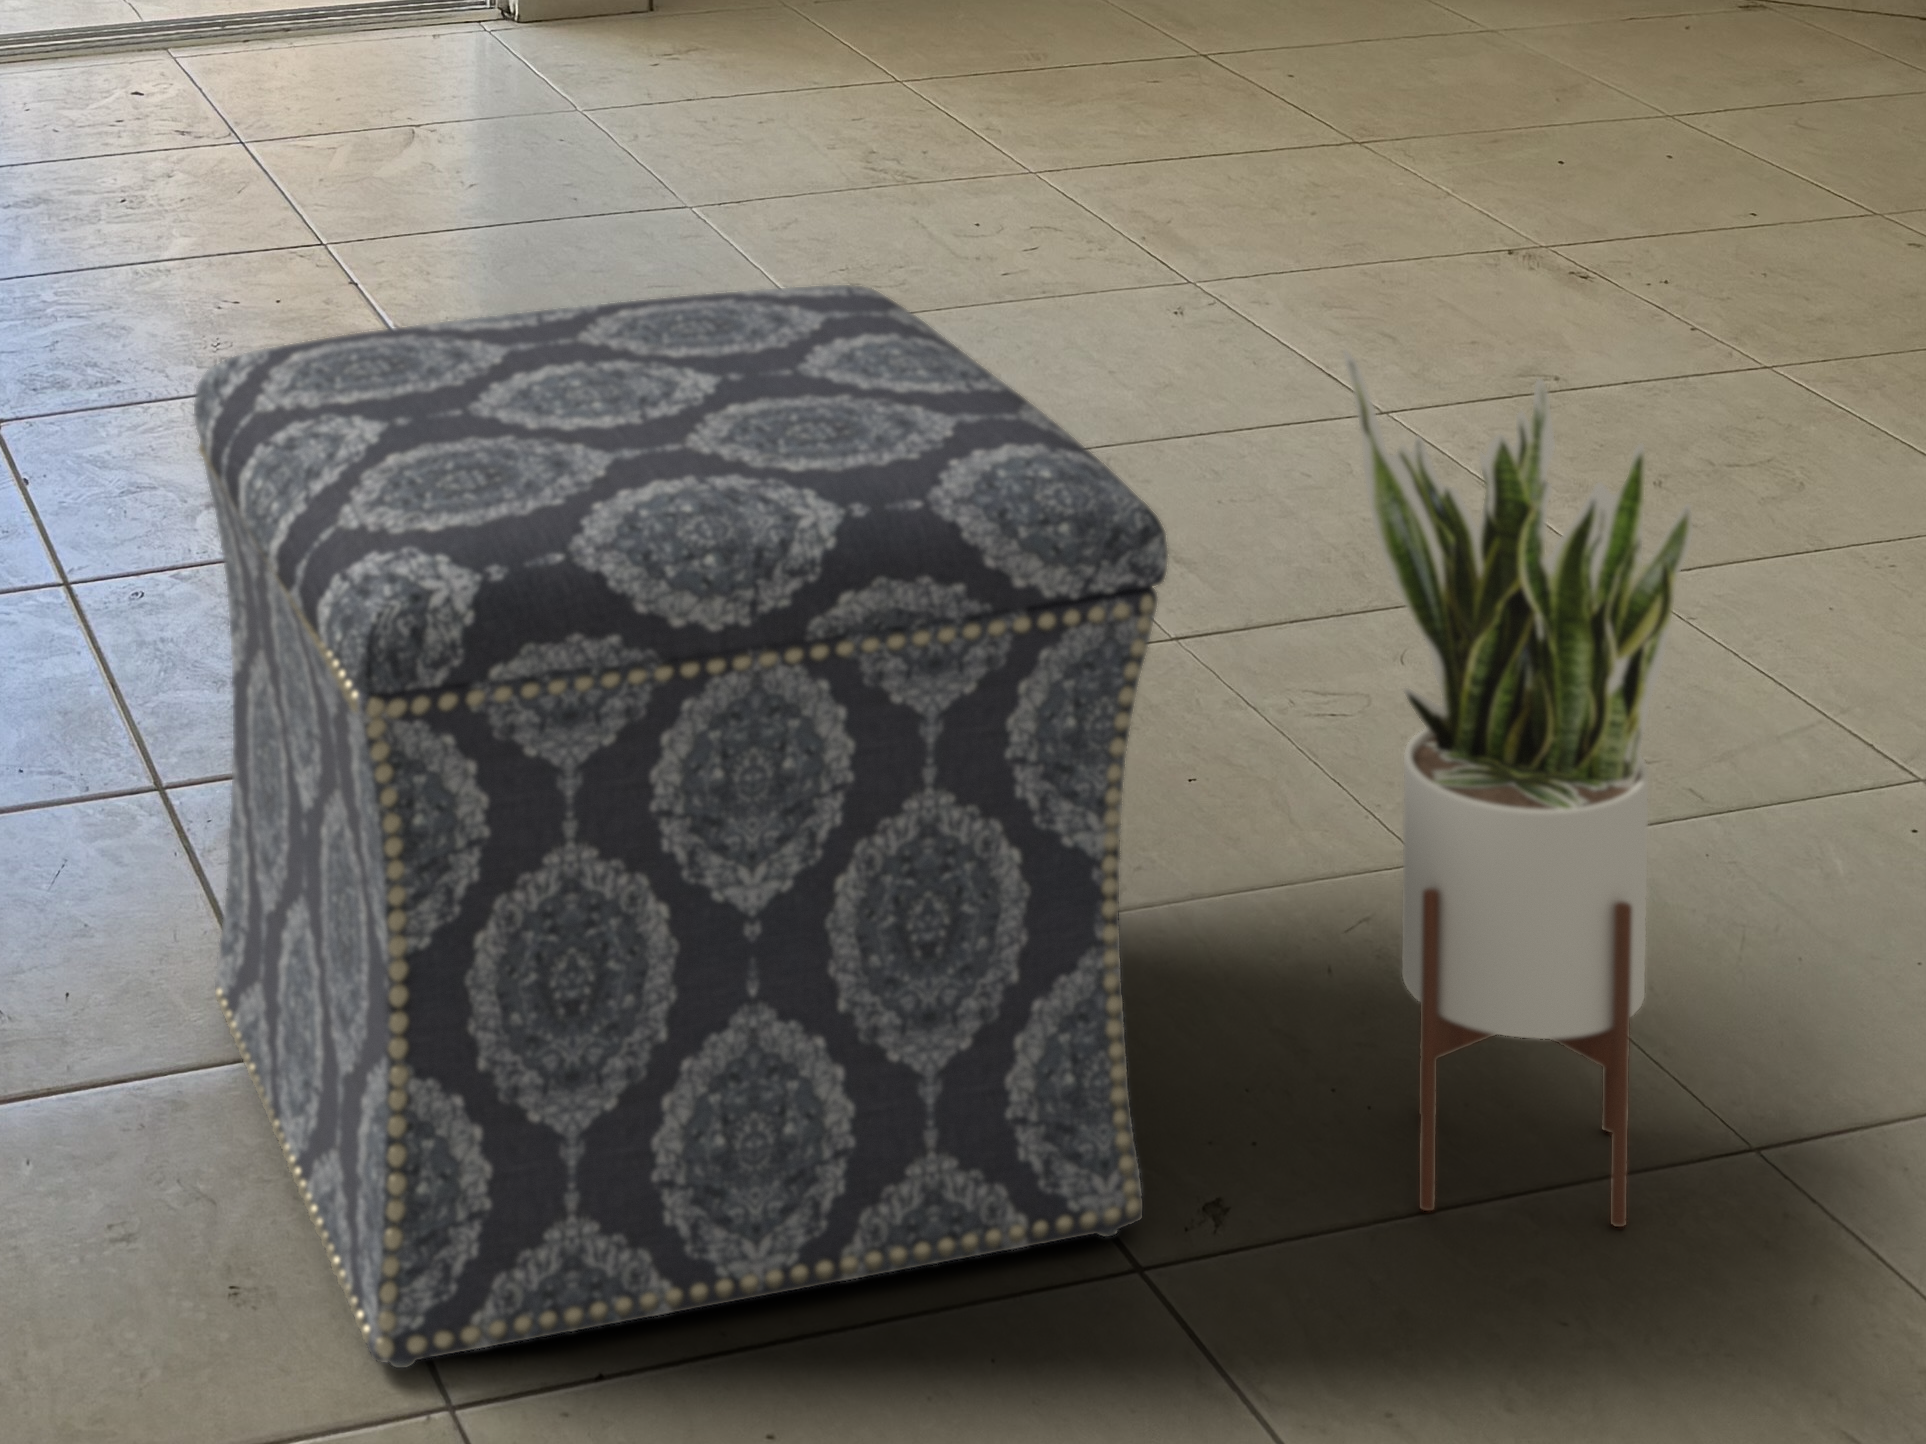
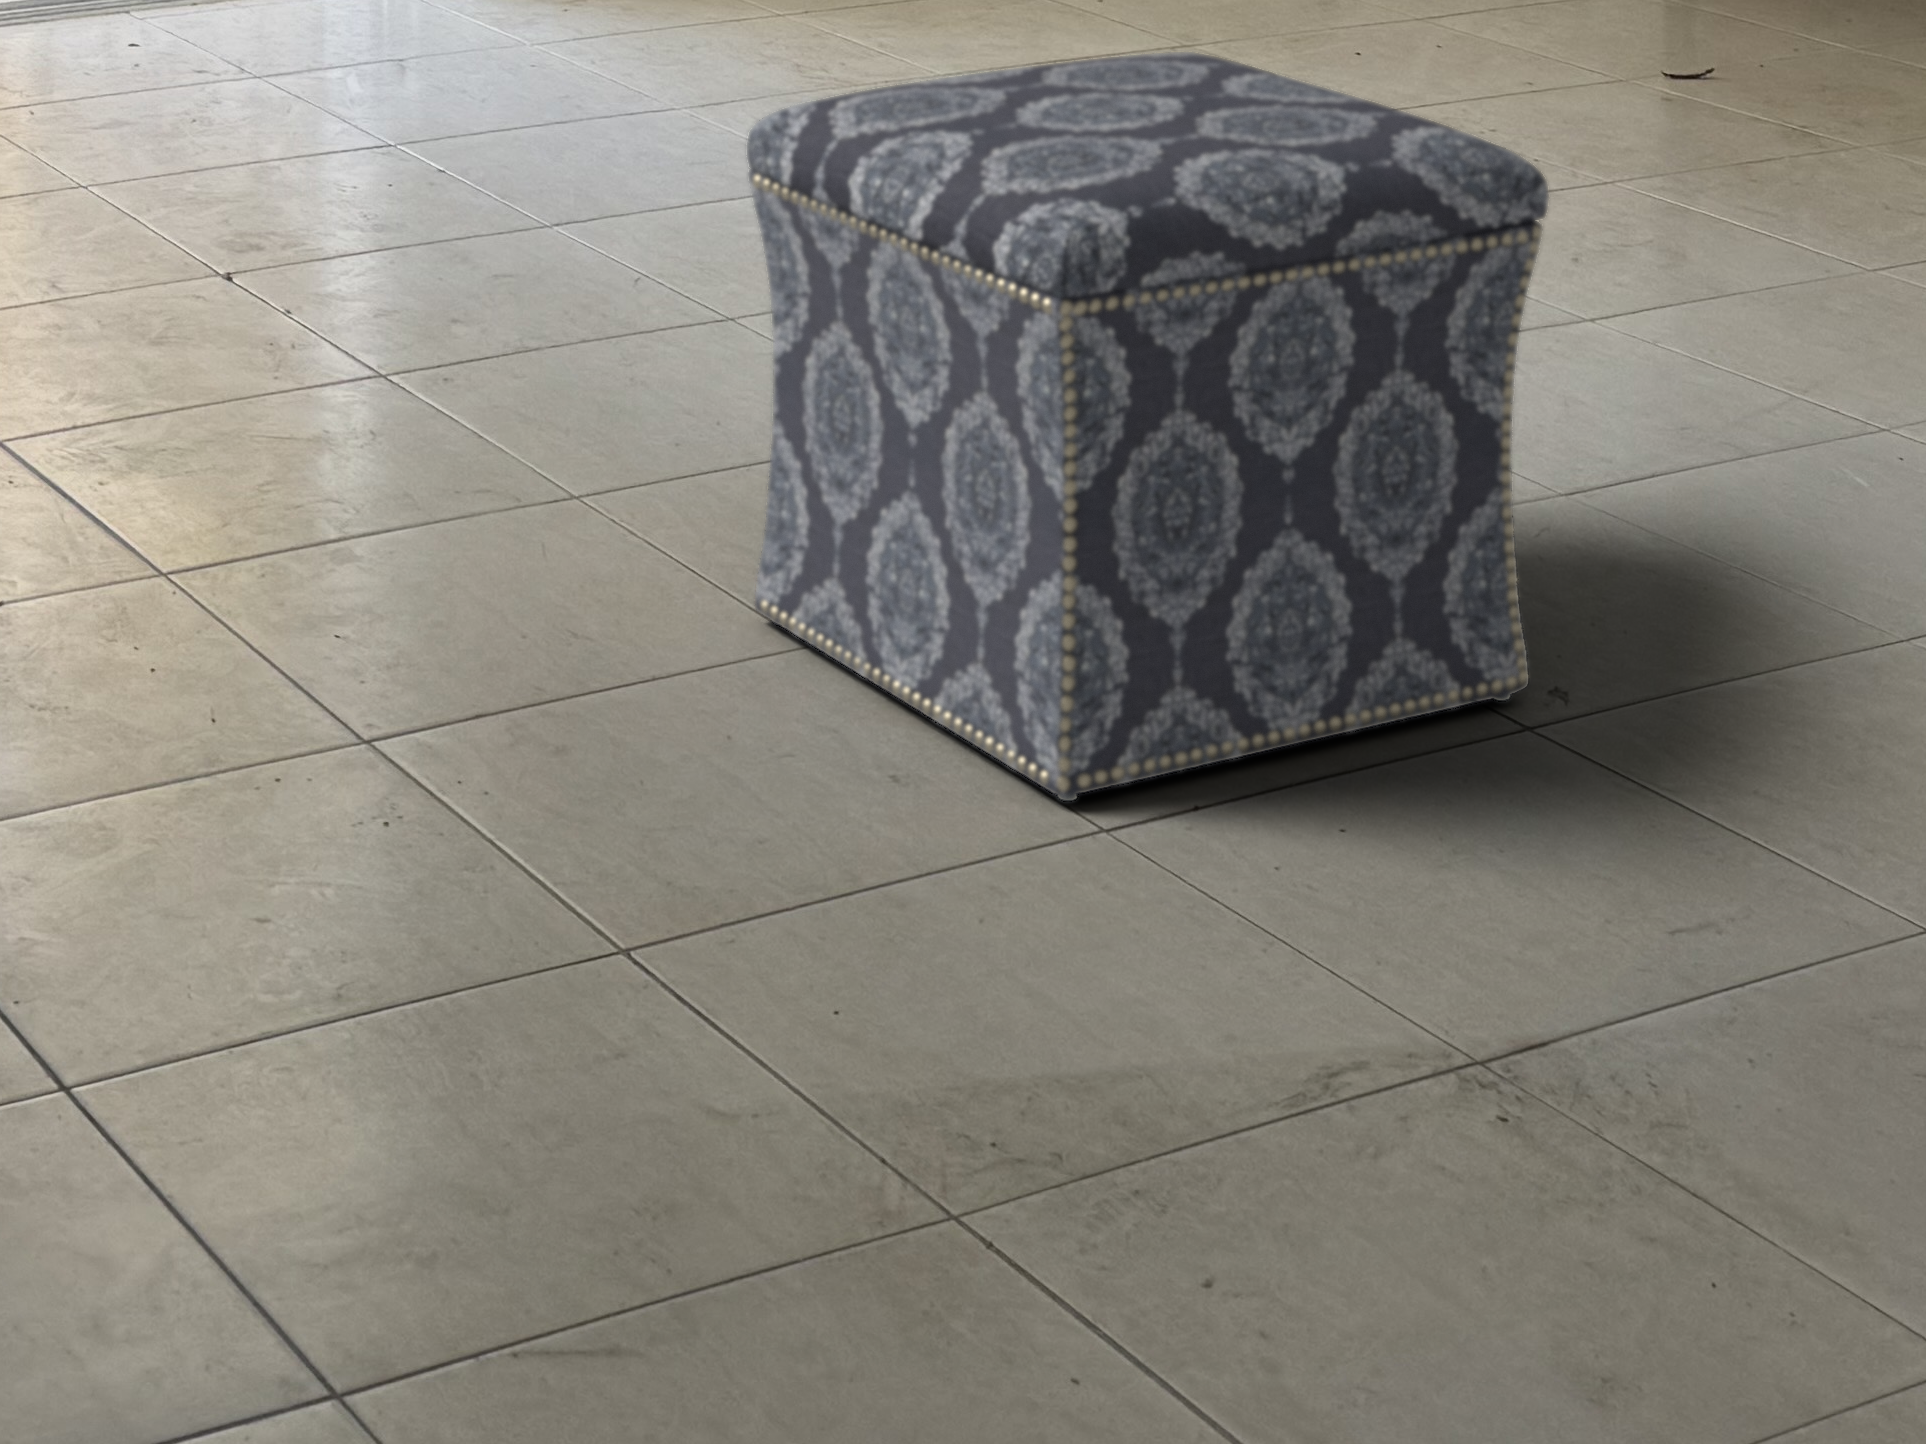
potted plant: present [1344,351,1693,1227] -> none [1621,59,1889,674]

